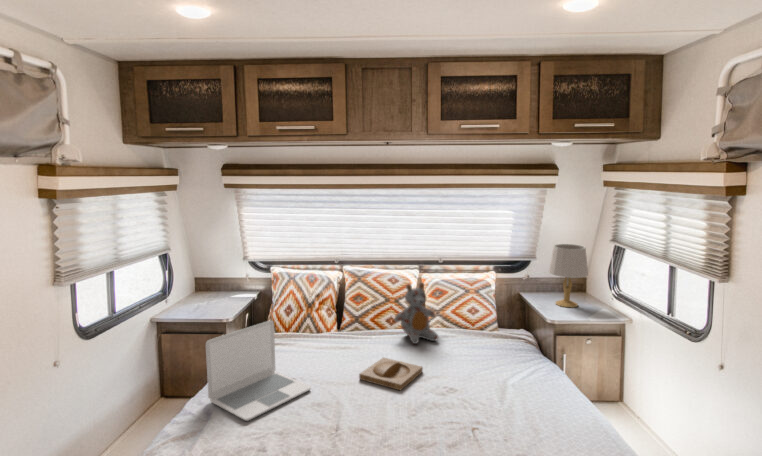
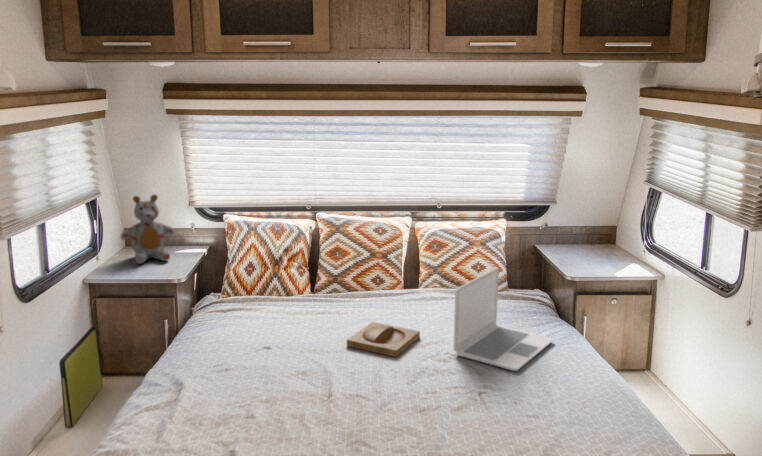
table lamp: present [549,244,588,307] -> none [570,185,617,262]
stuffed bear: present [395,283,438,344] -> present [121,195,175,264]
laptop: present [206,320,311,421] -> present [453,268,553,371]
bag: none [123,357,168,443] -> present [59,327,104,427]

